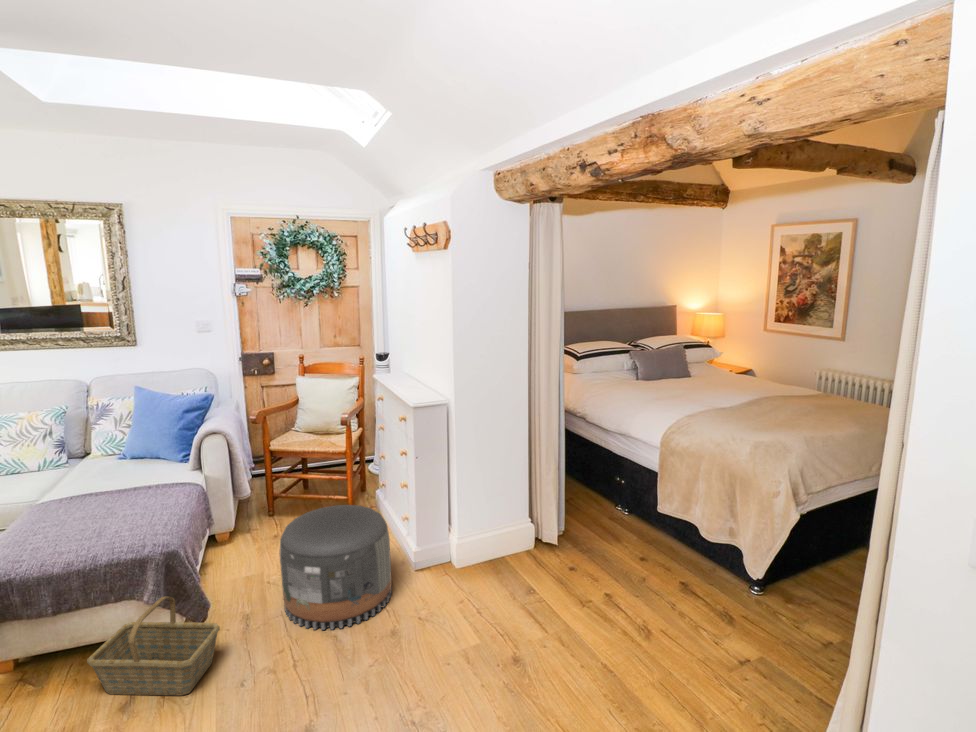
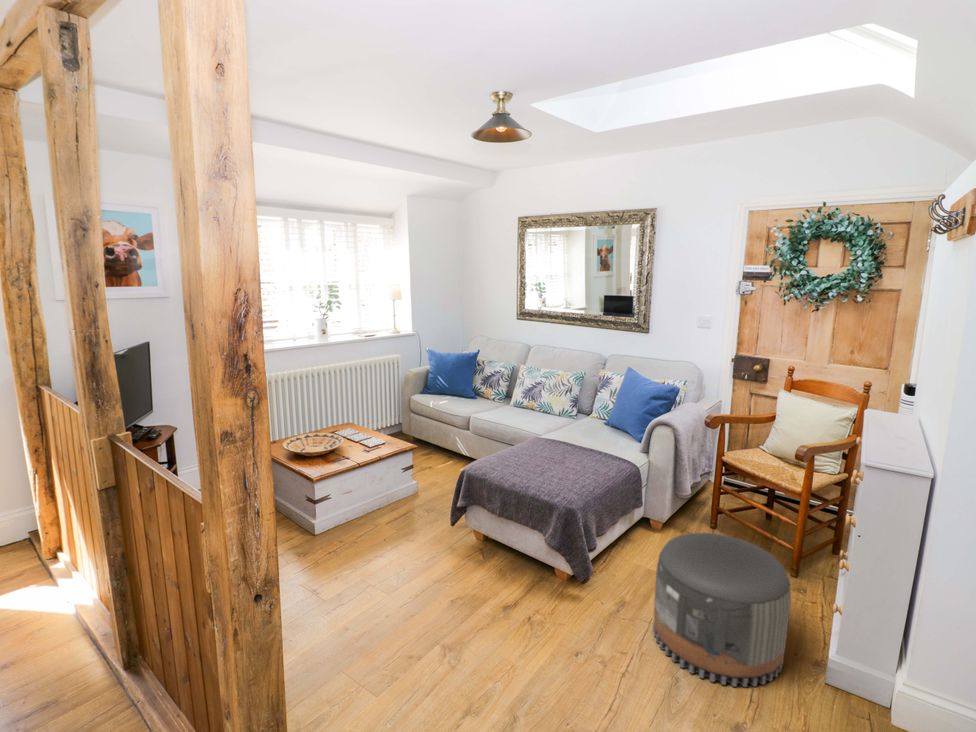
basket: present [87,597,220,696] -> none [495,543,581,633]

